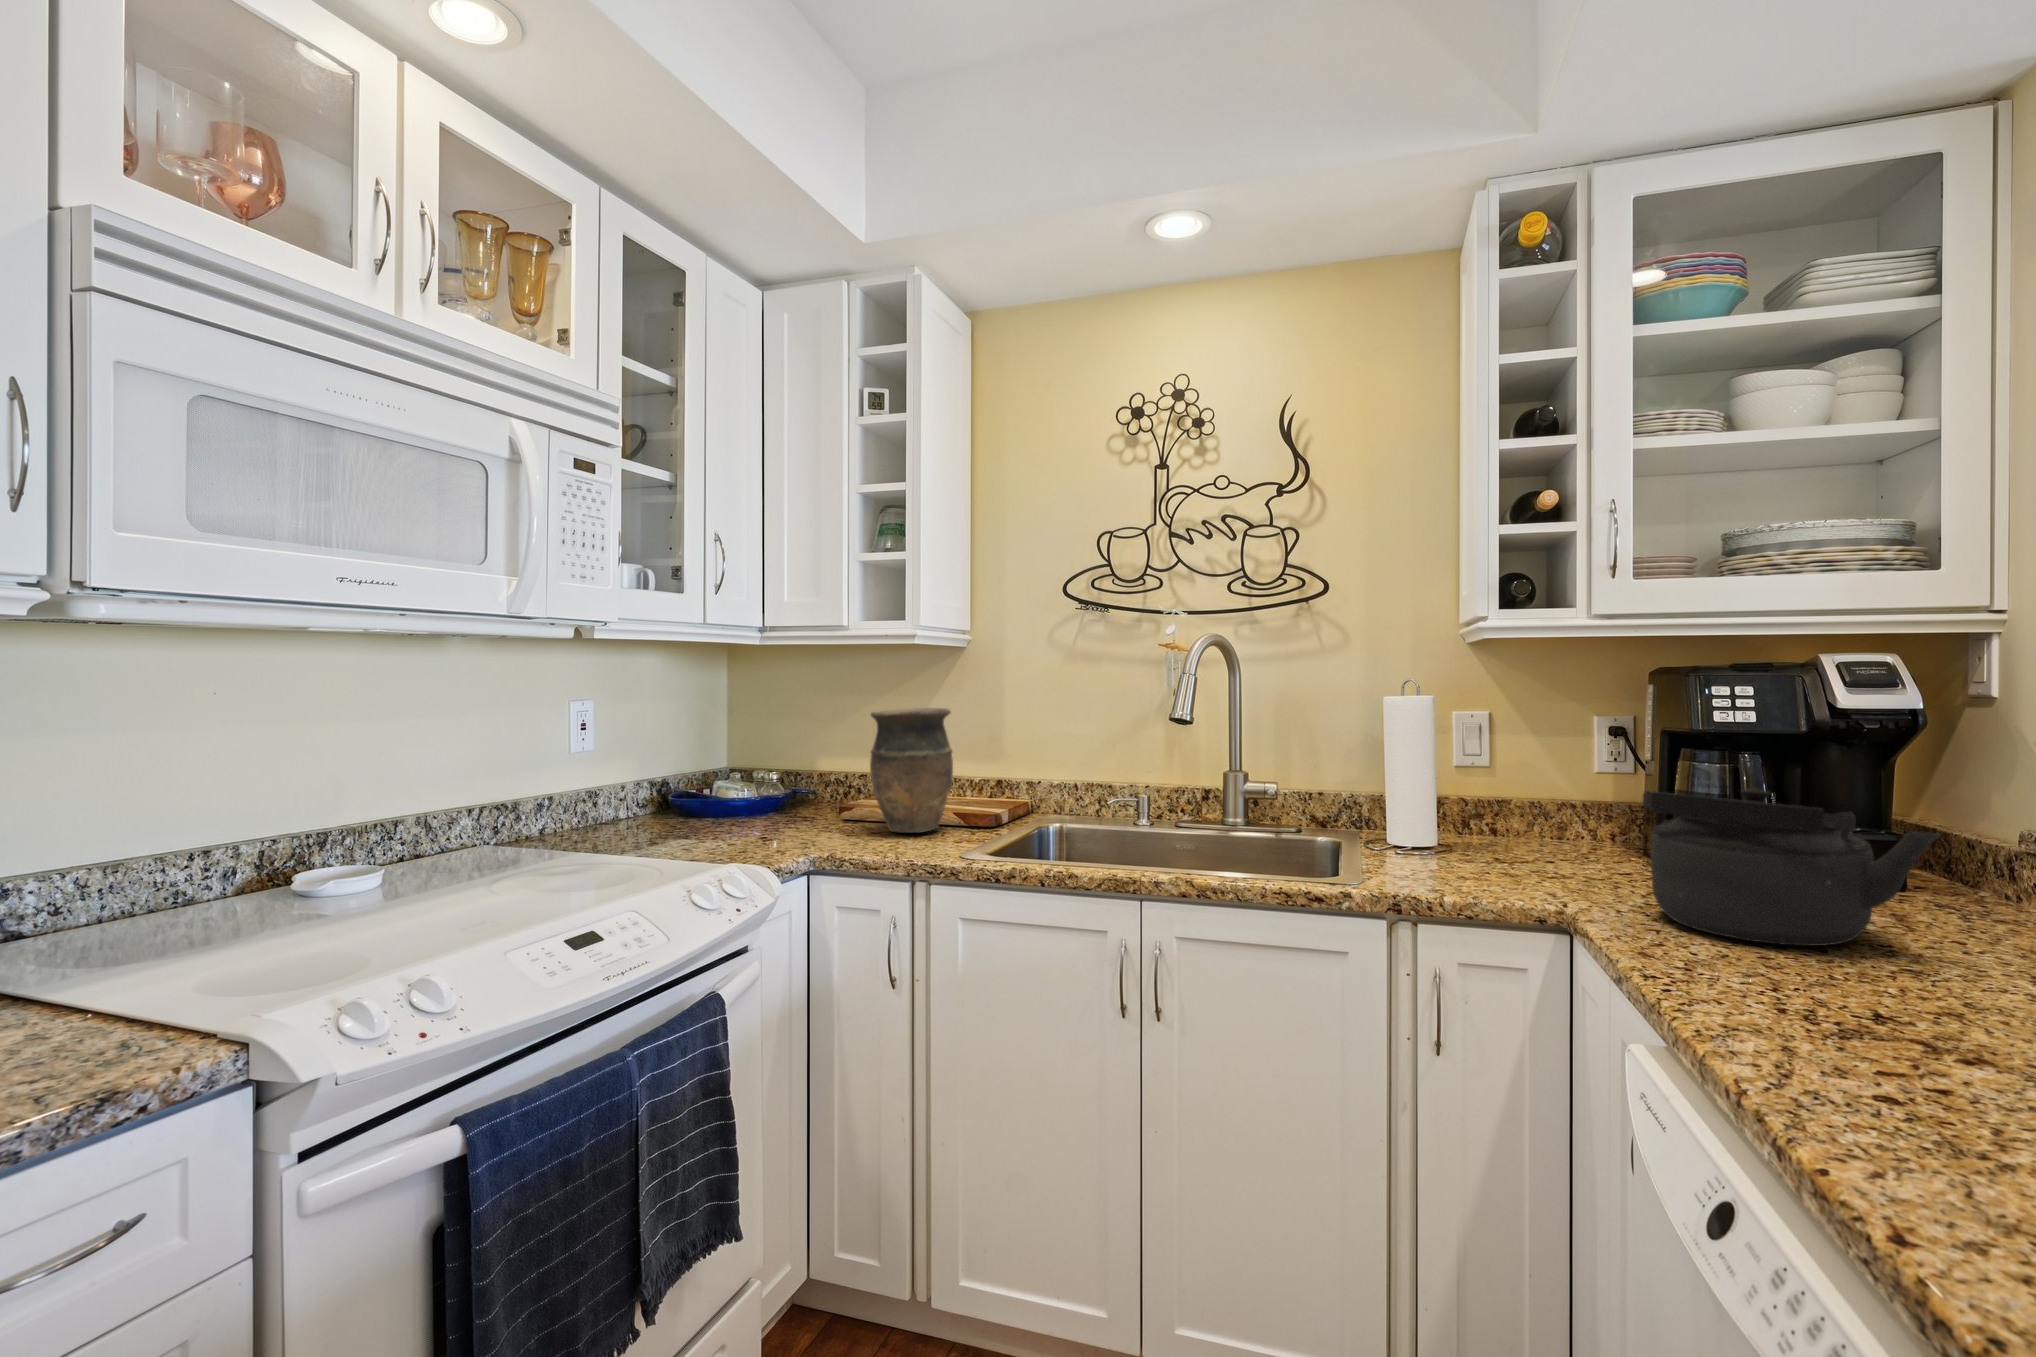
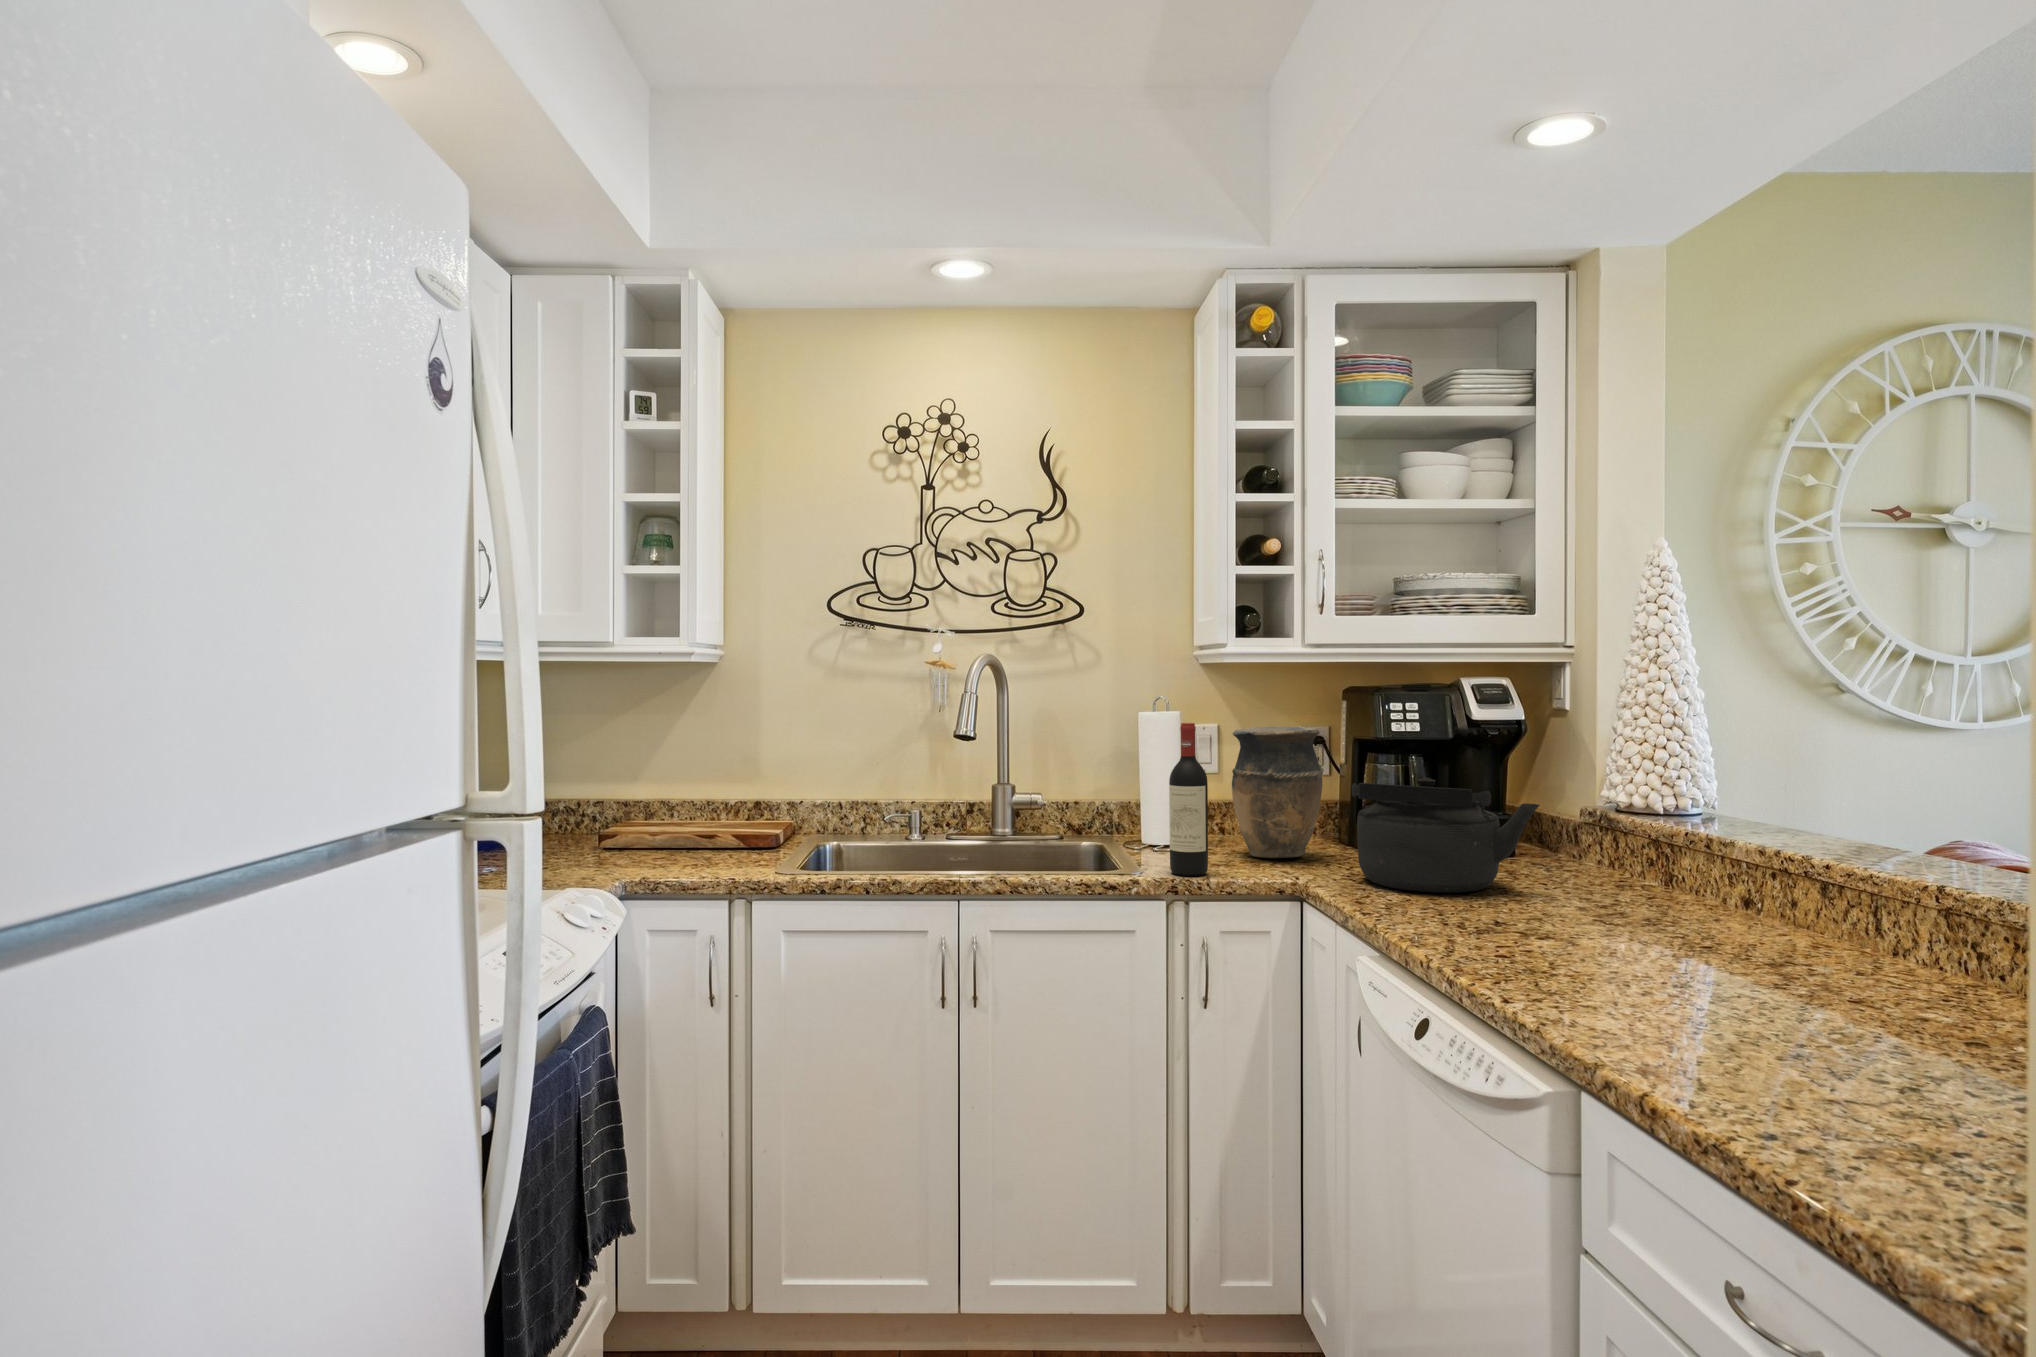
vase: present [870,708,953,833] -> present [1232,727,1324,858]
wine bottle: none [1400,711,1448,891] -> present [1169,723,1208,876]

